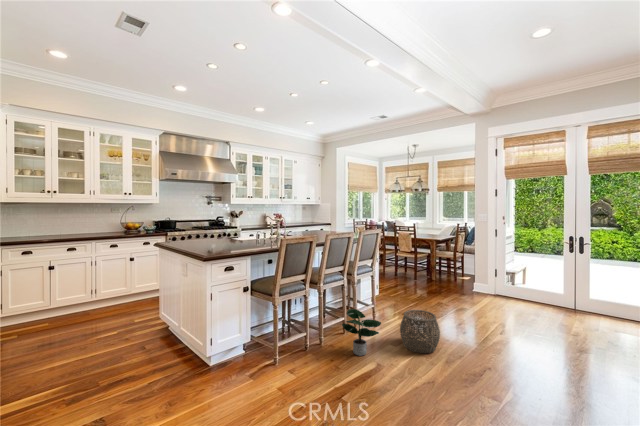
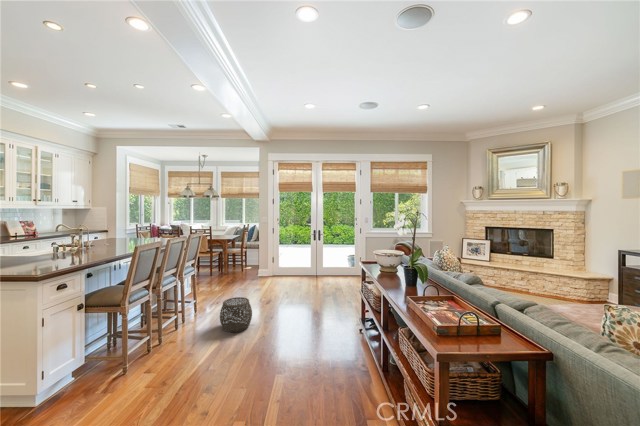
potted plant: present [342,309,381,356] -> none [168,310,207,352]

